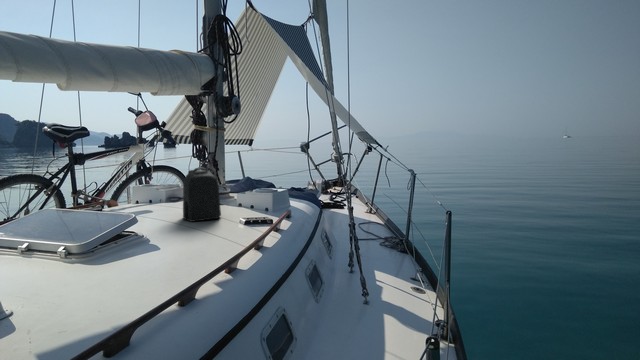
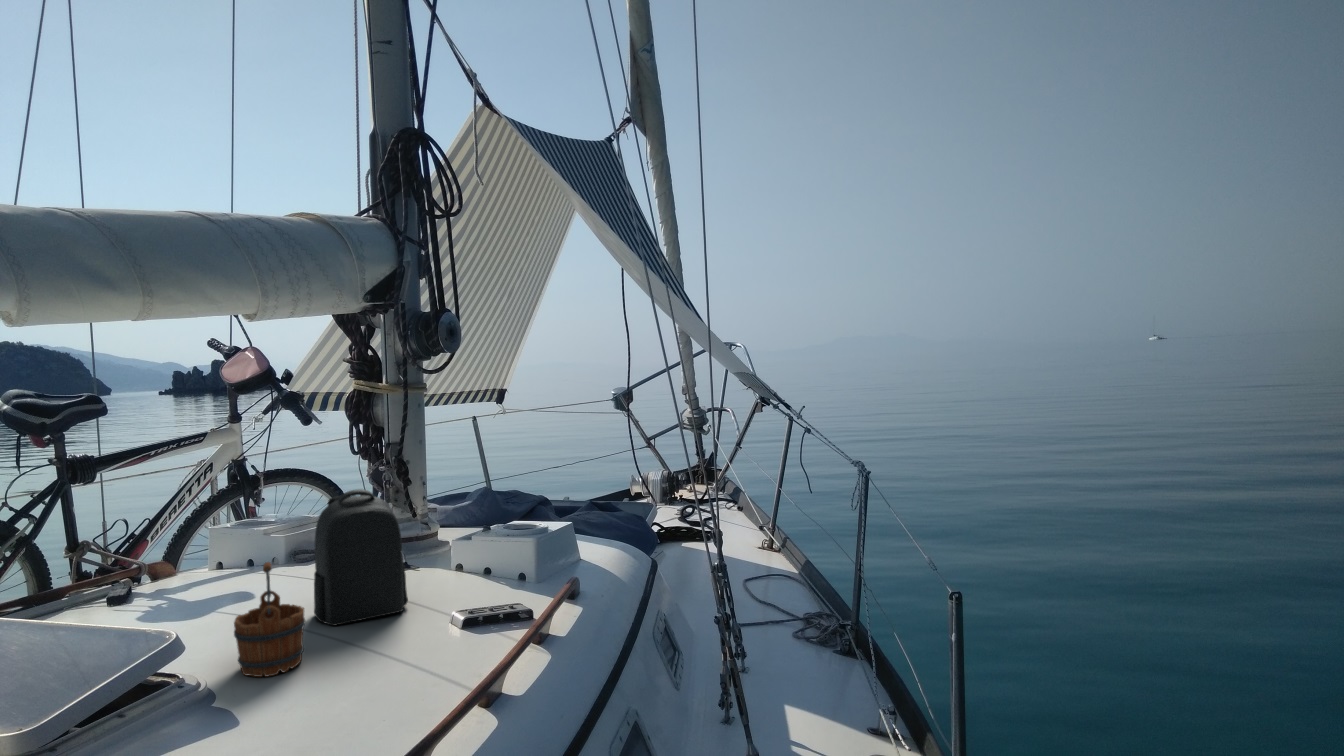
wooden bucket: none [155,191,183,236] -> present [234,562,305,677]

